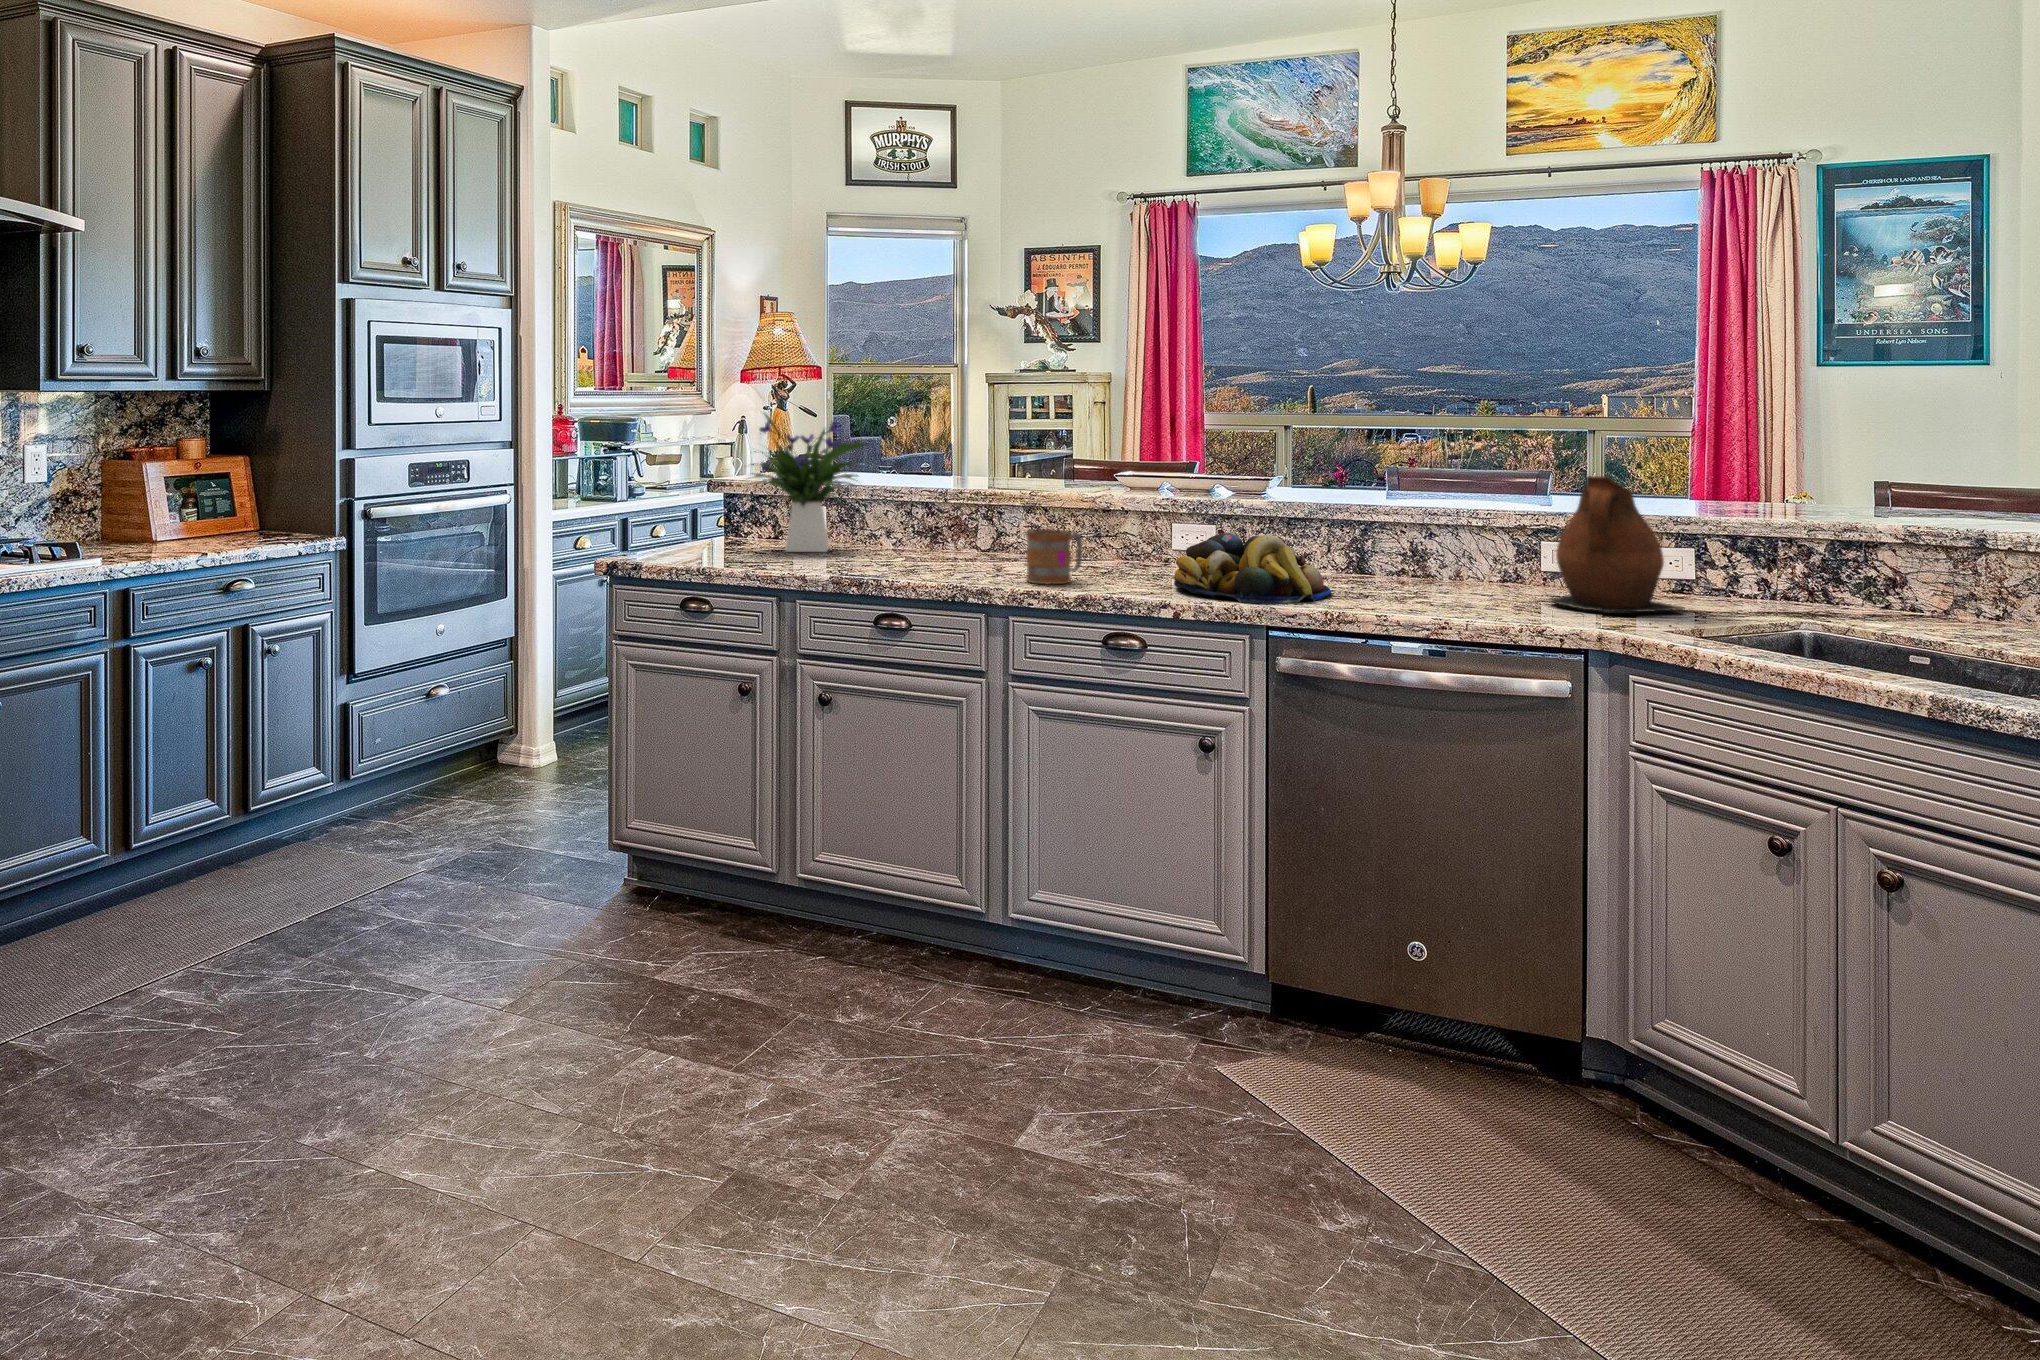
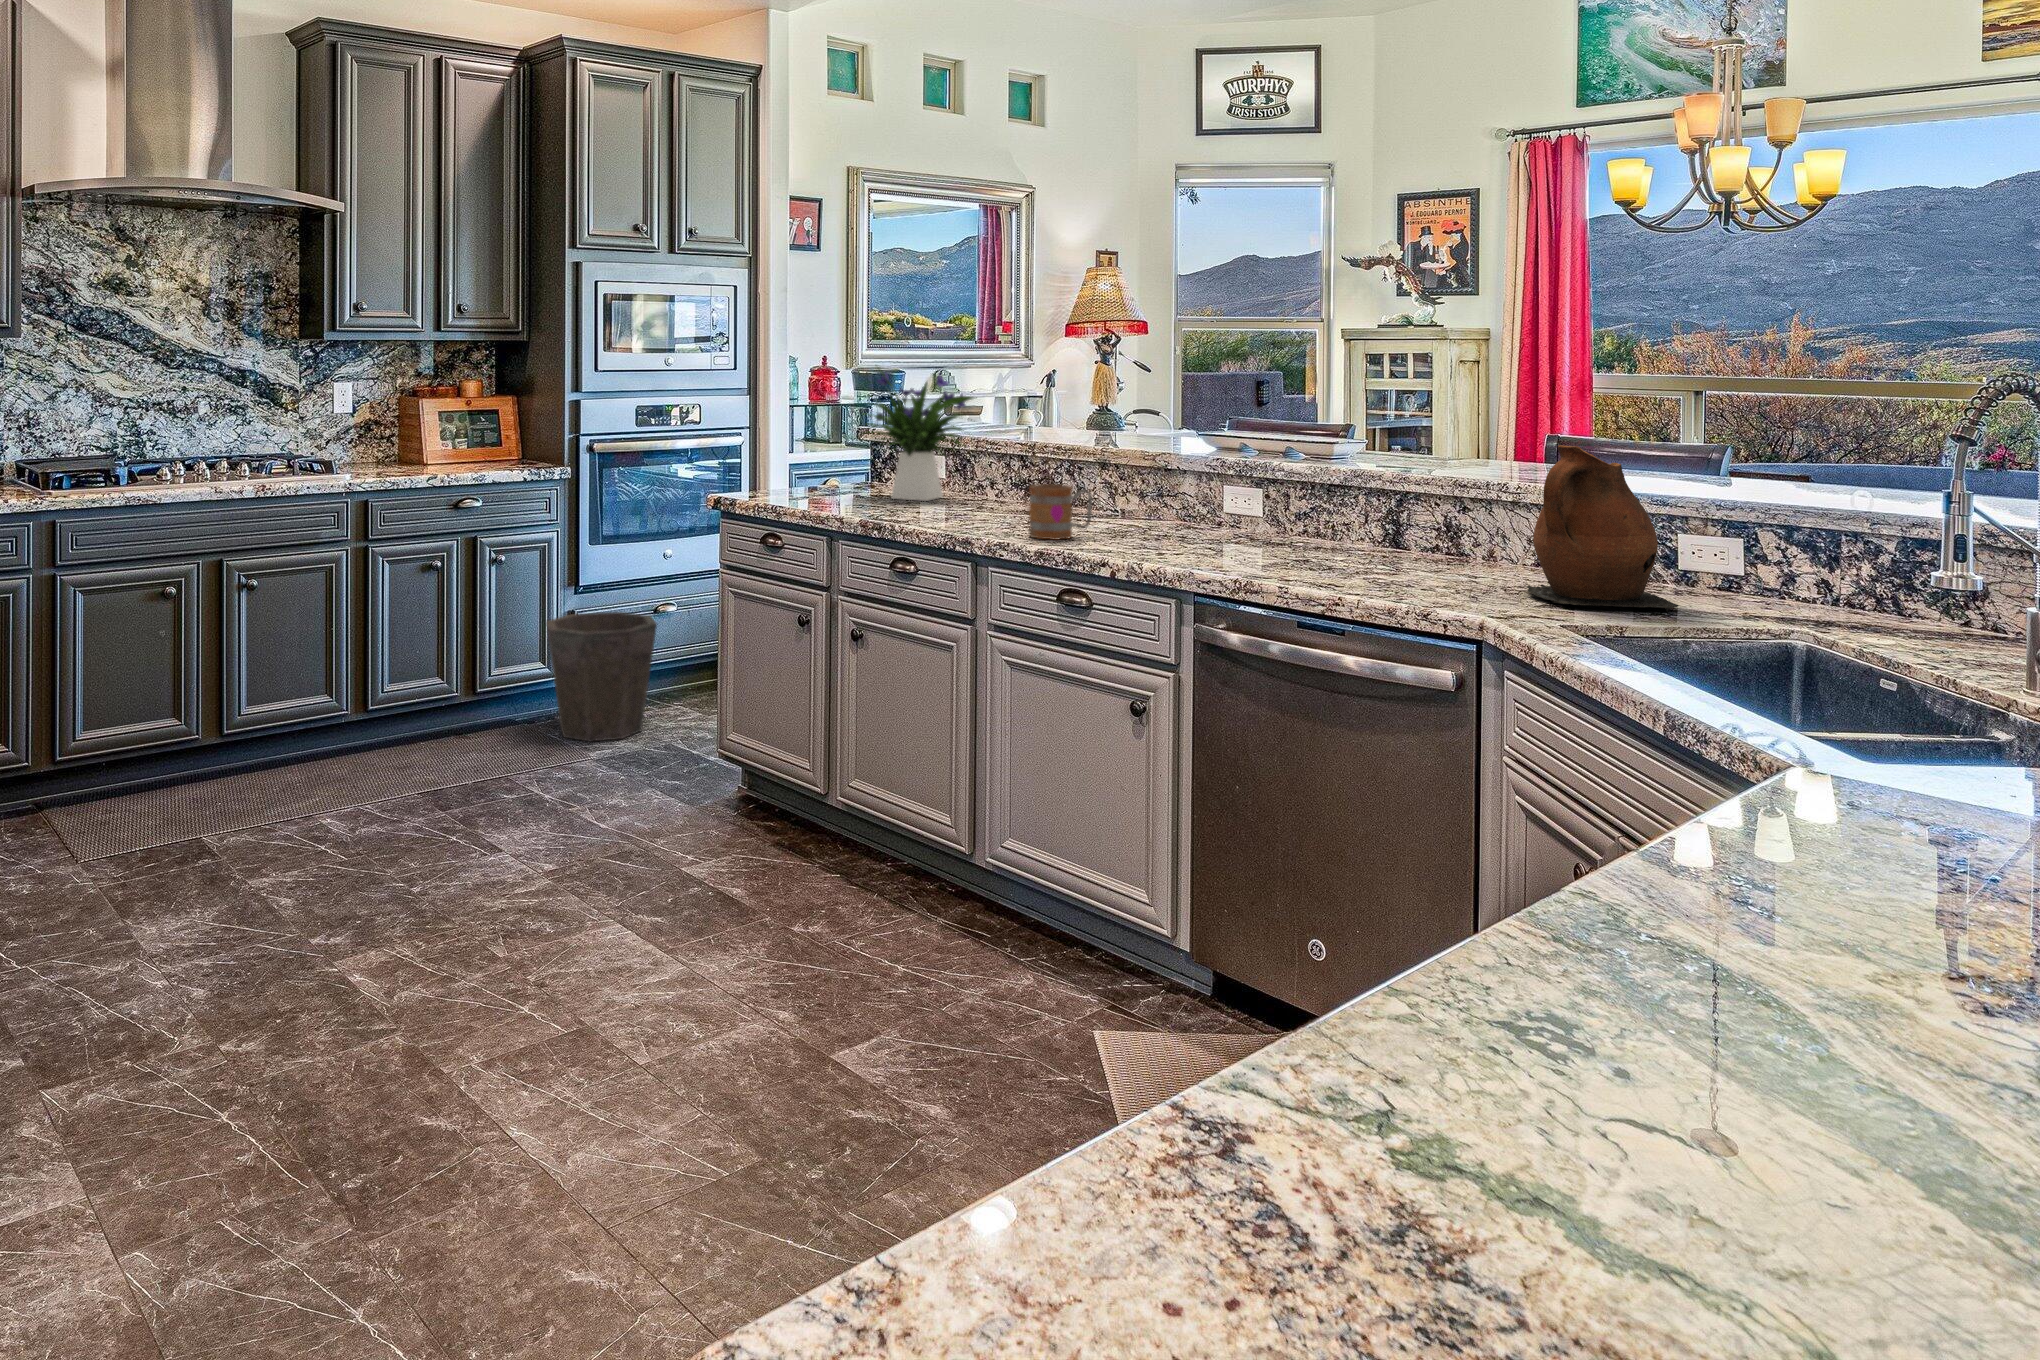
fruit bowl: present [1174,533,1331,603] -> none [1144,496,1313,570]
waste bin: none [328,698,465,852] -> present [546,611,657,742]

